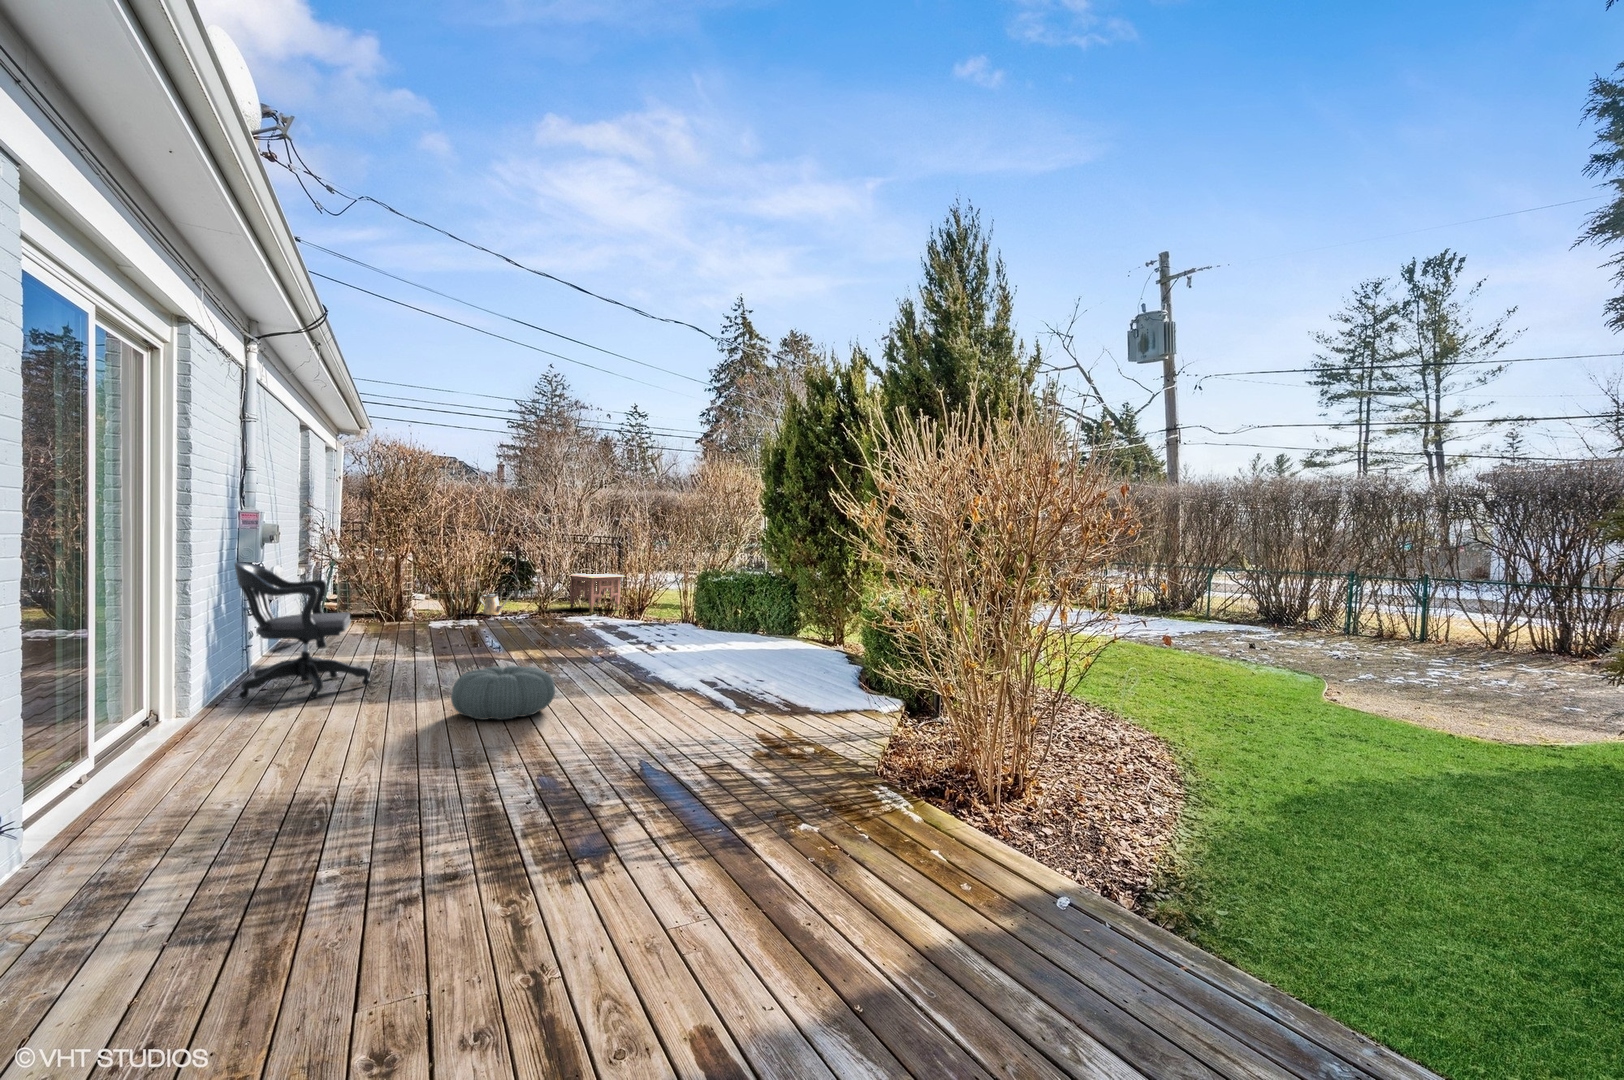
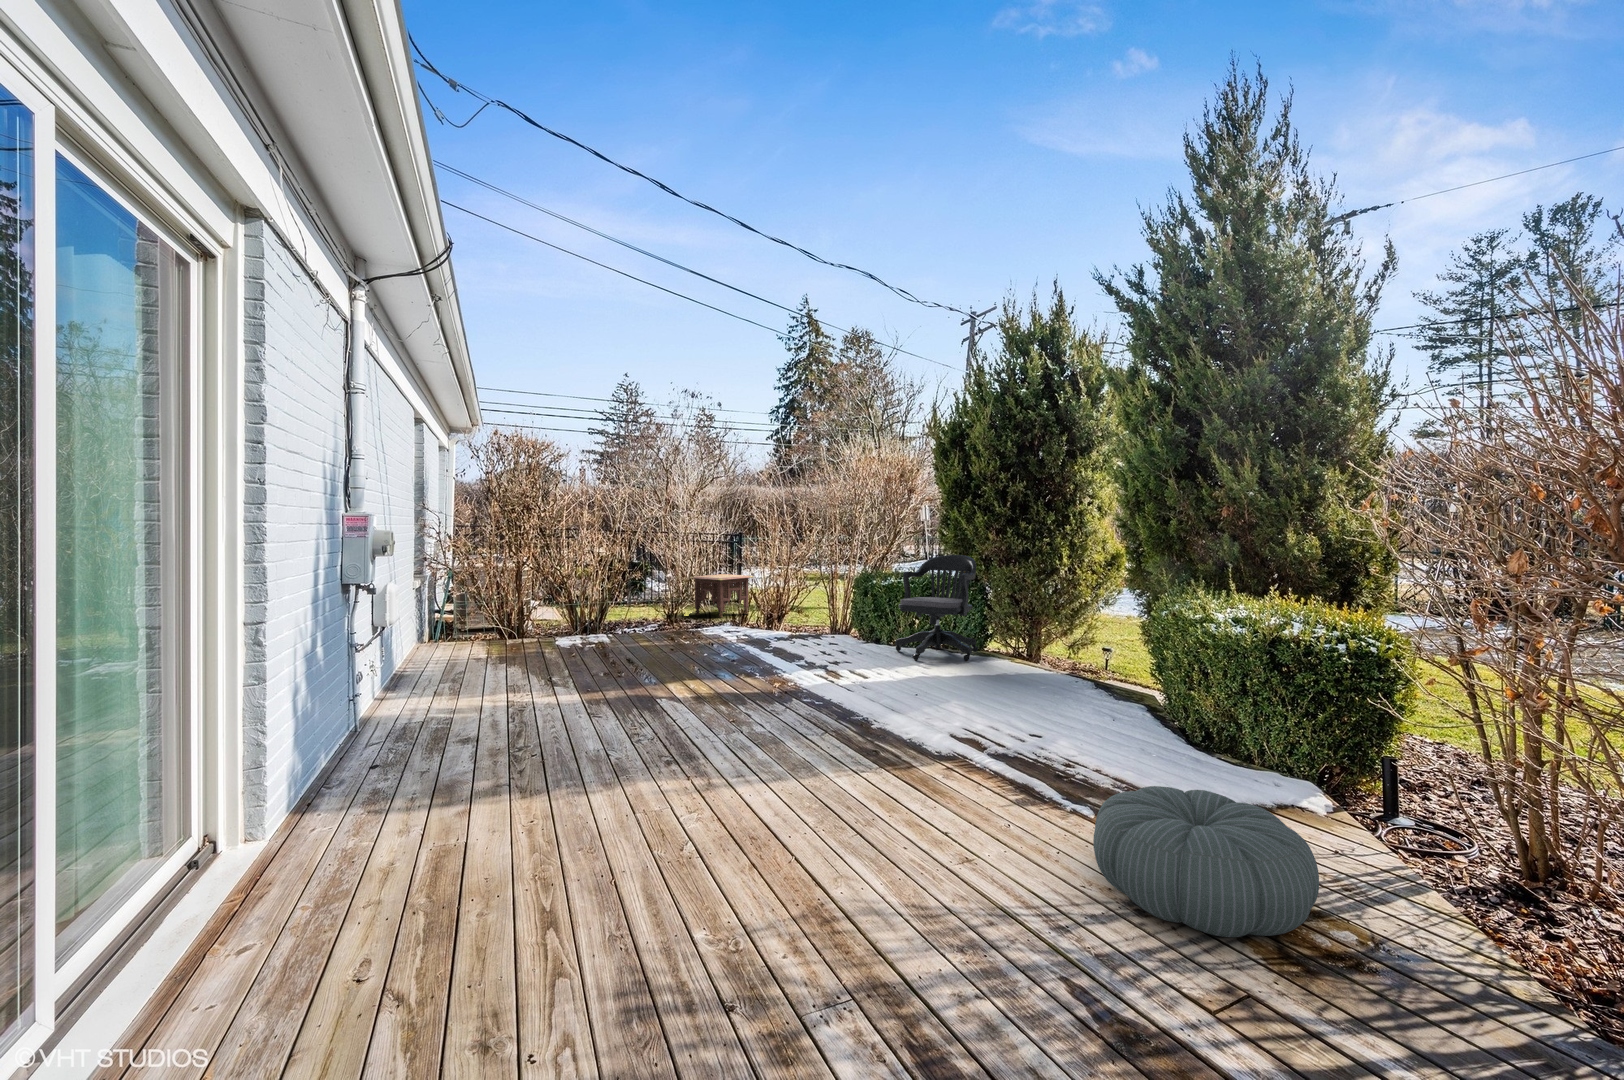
chair: present [235,562,370,699] -> present [895,555,978,661]
watering can: present [480,593,514,615] -> none [603,600,641,625]
pouf: present [451,665,555,720] -> present [1093,786,1319,937]

